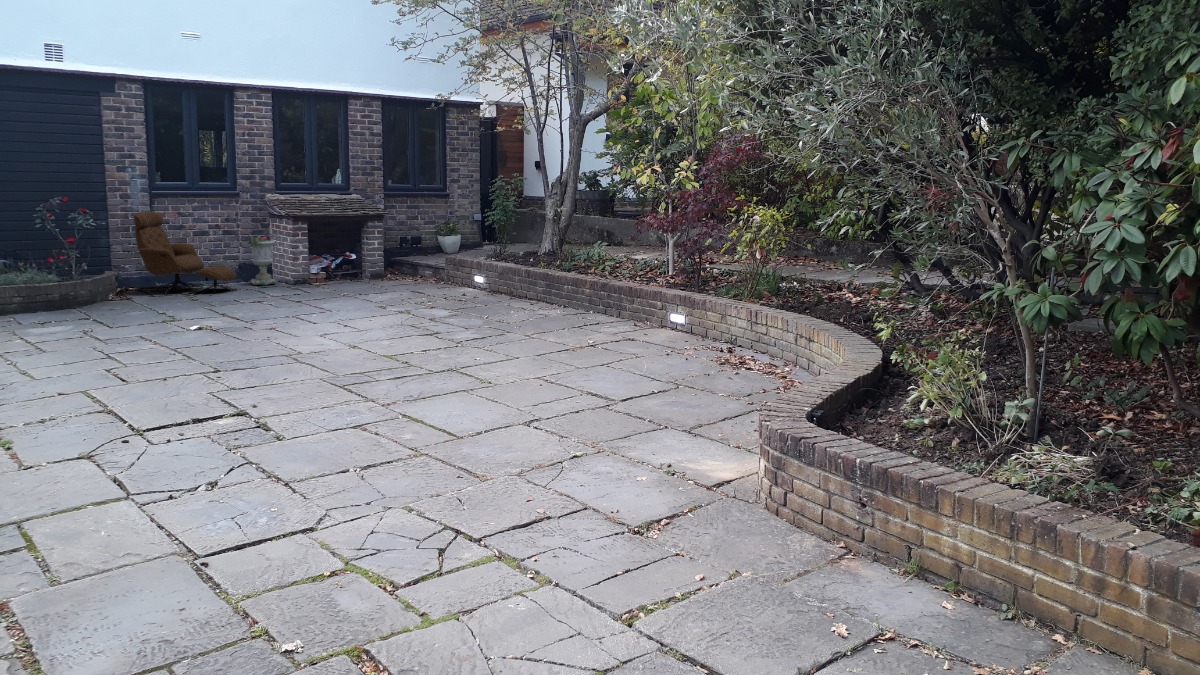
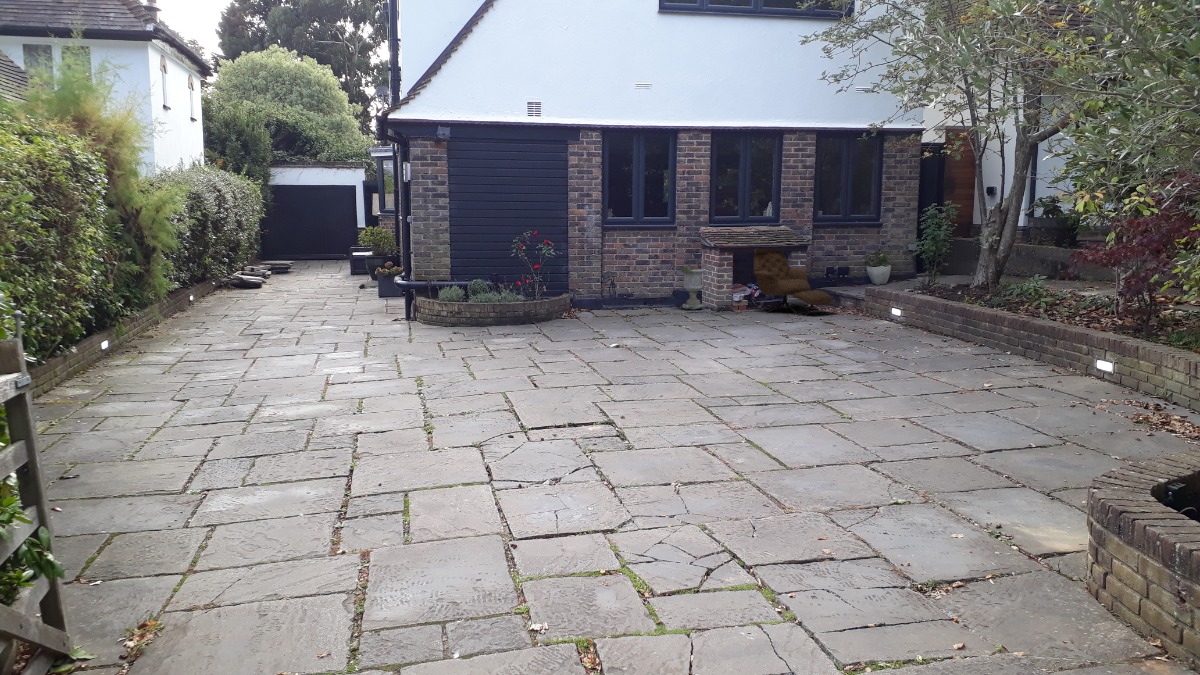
lounge chair: present [134,211,237,294] -> present [754,248,833,315]

